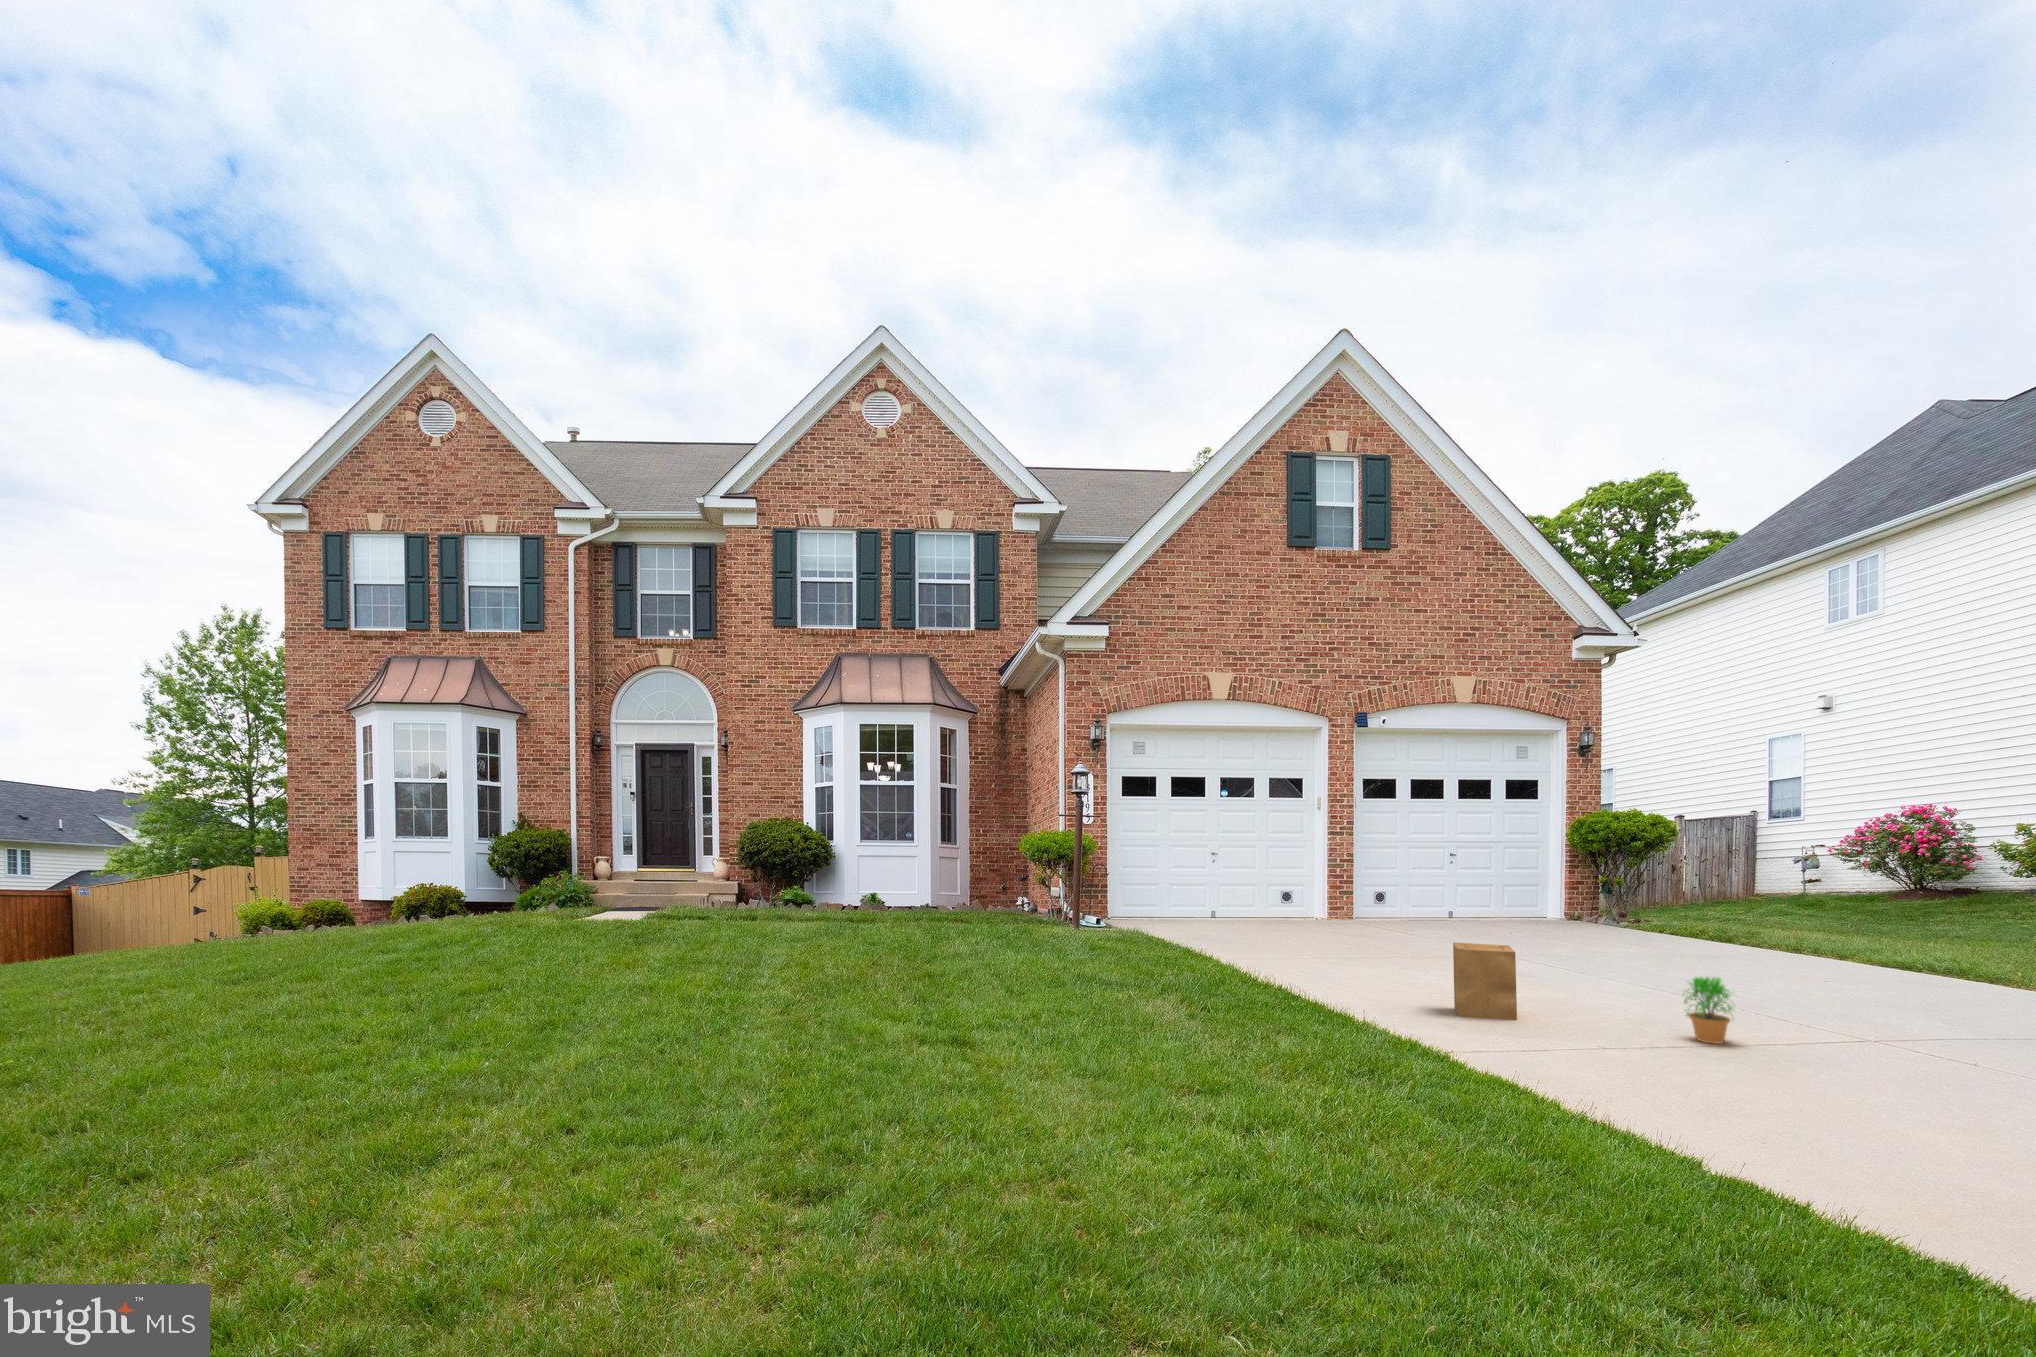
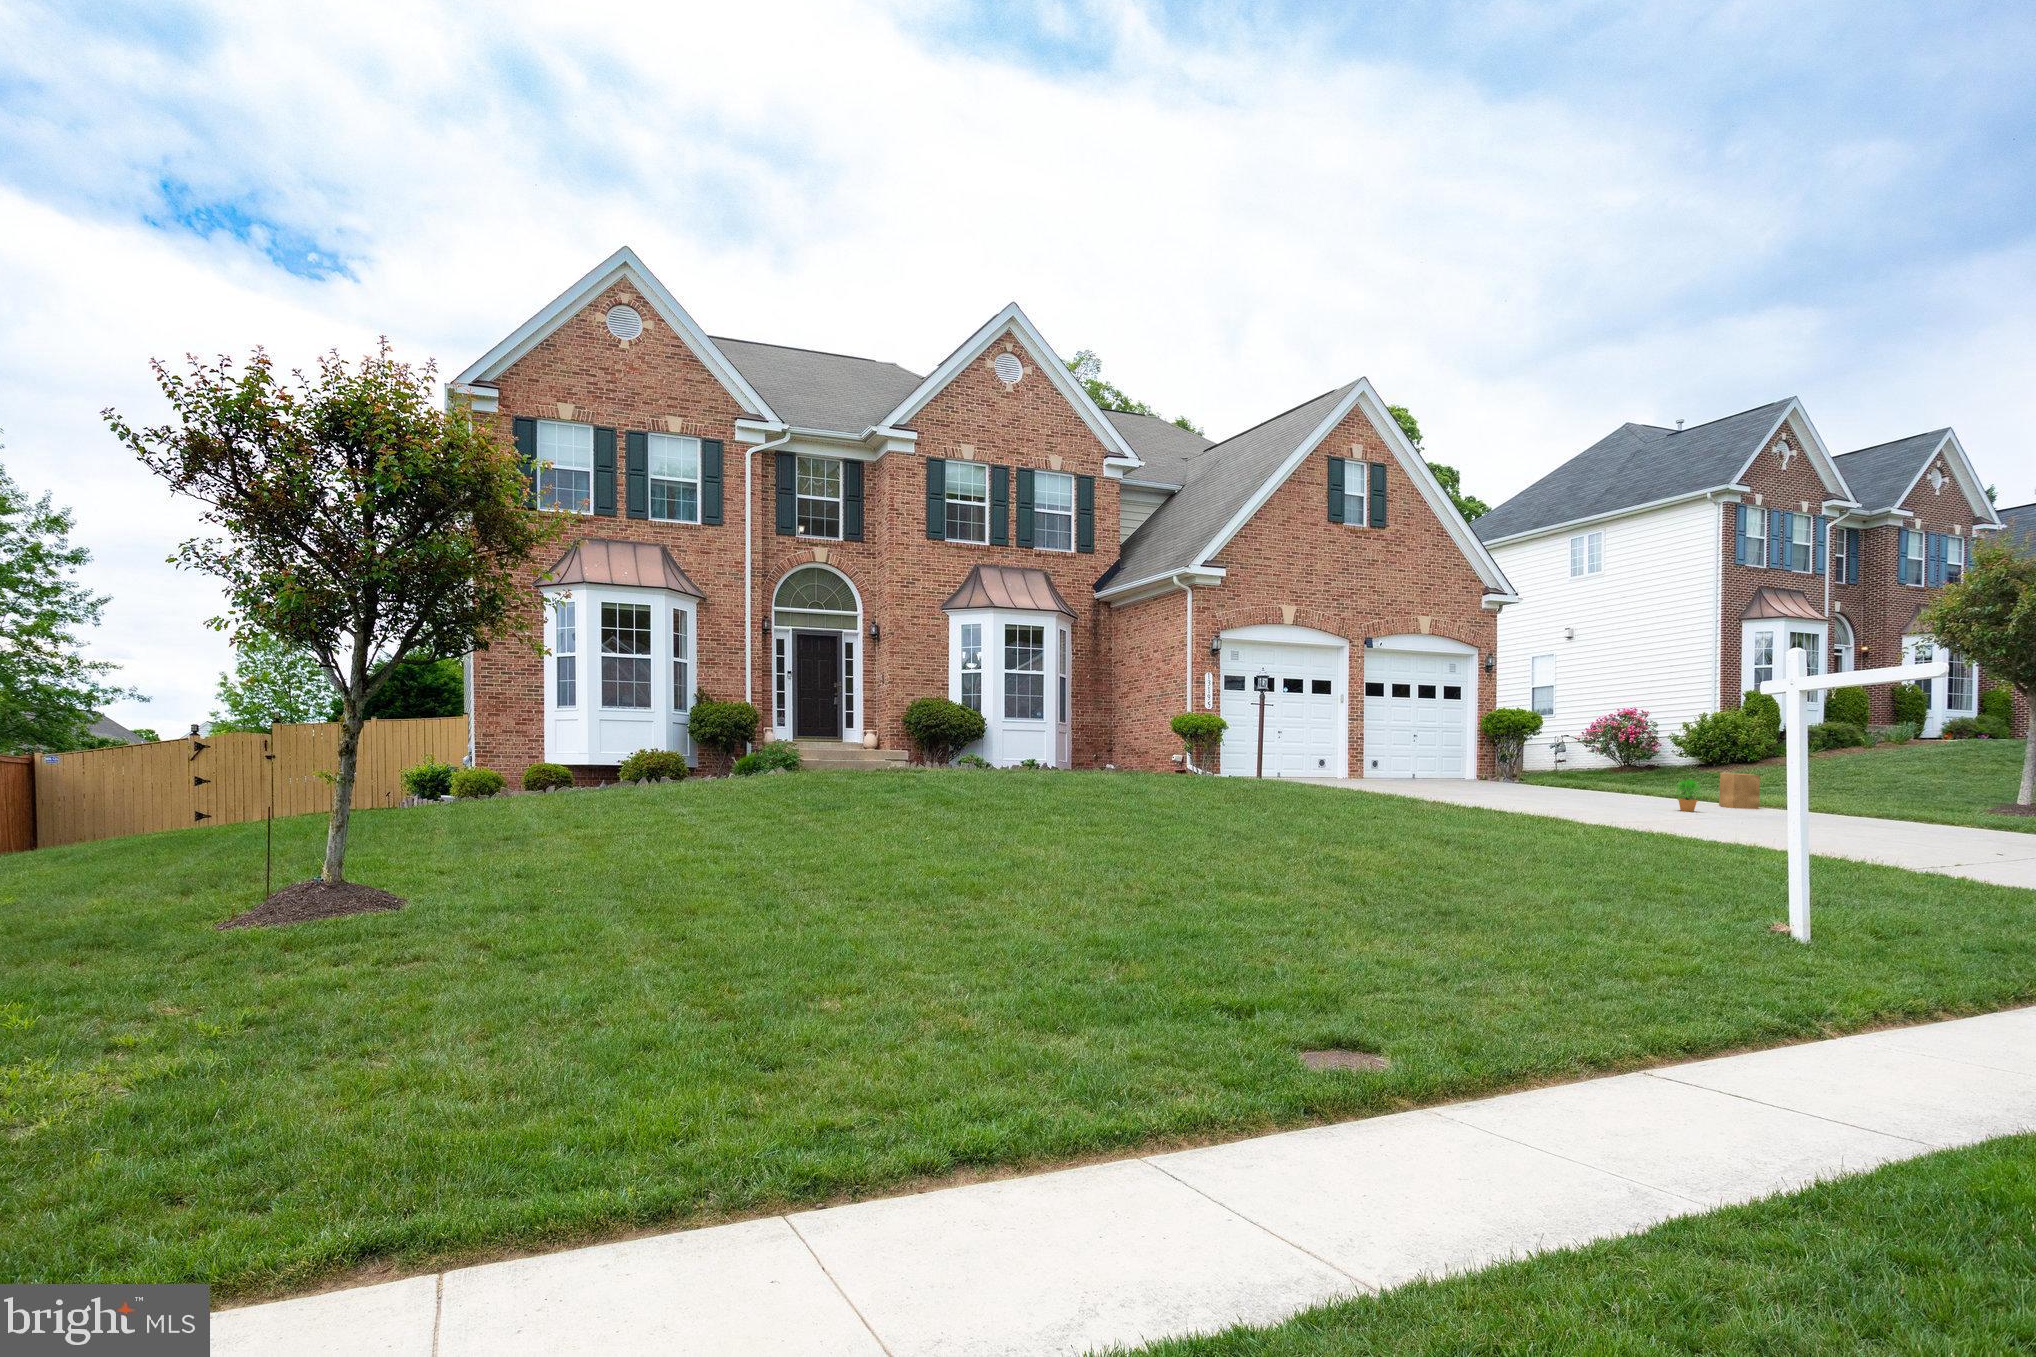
cardboard box: present [1453,942,1517,1020] -> present [1719,773,1760,809]

